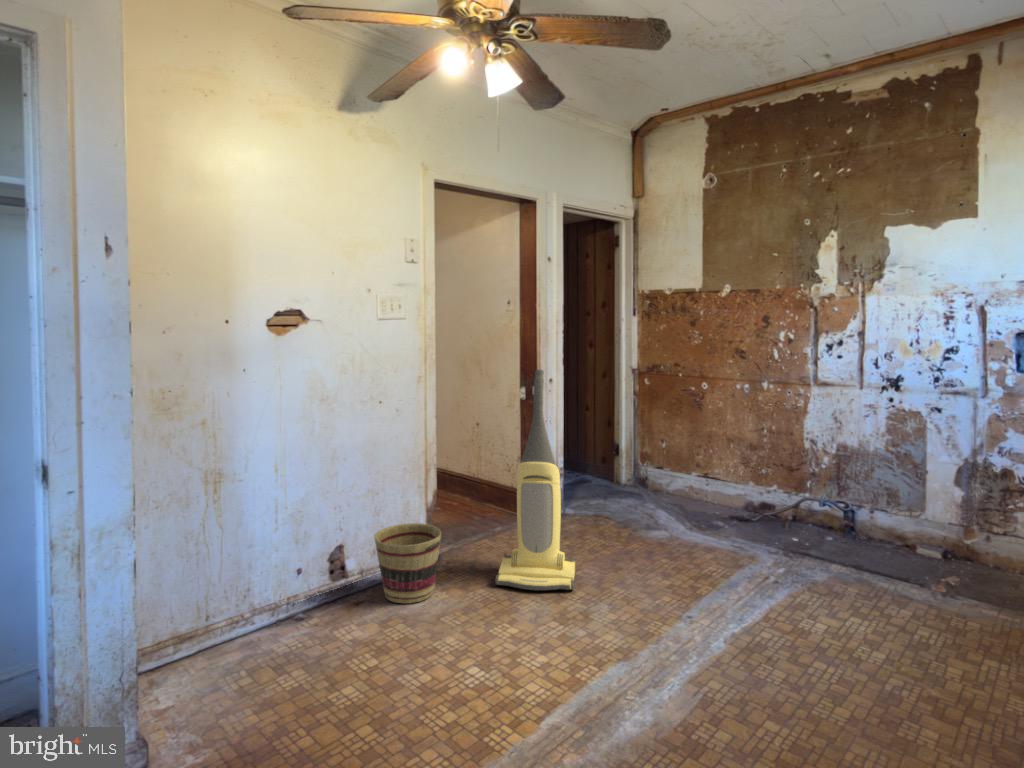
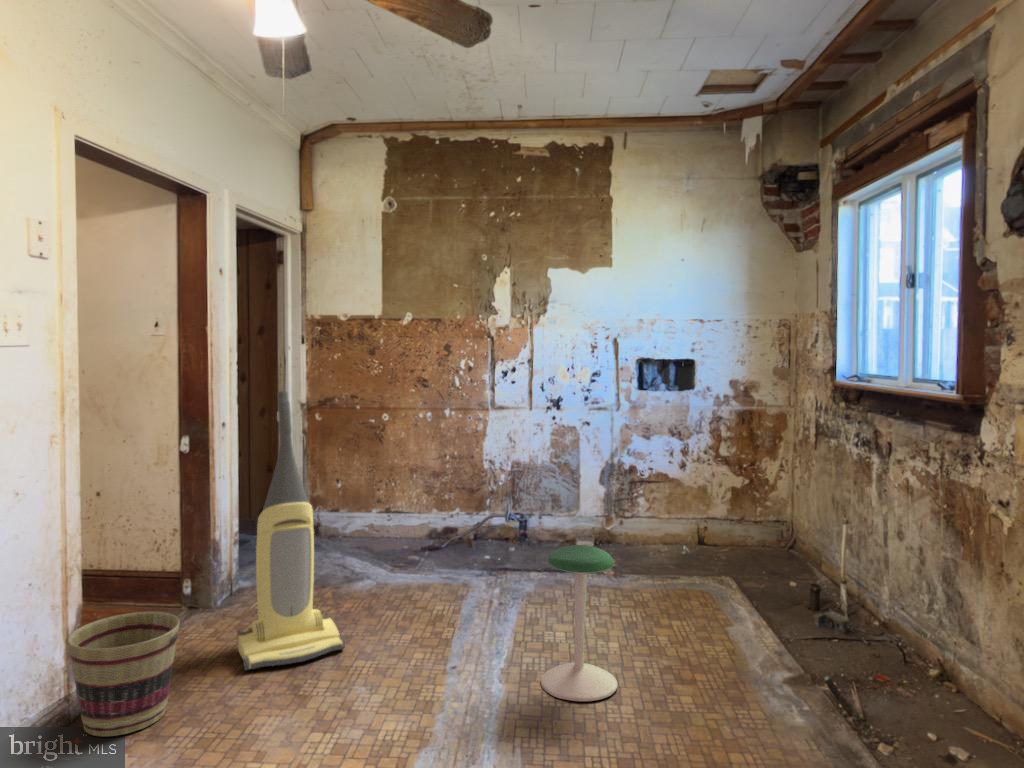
stool: none [705,549,794,722] -> present [541,545,618,701]

